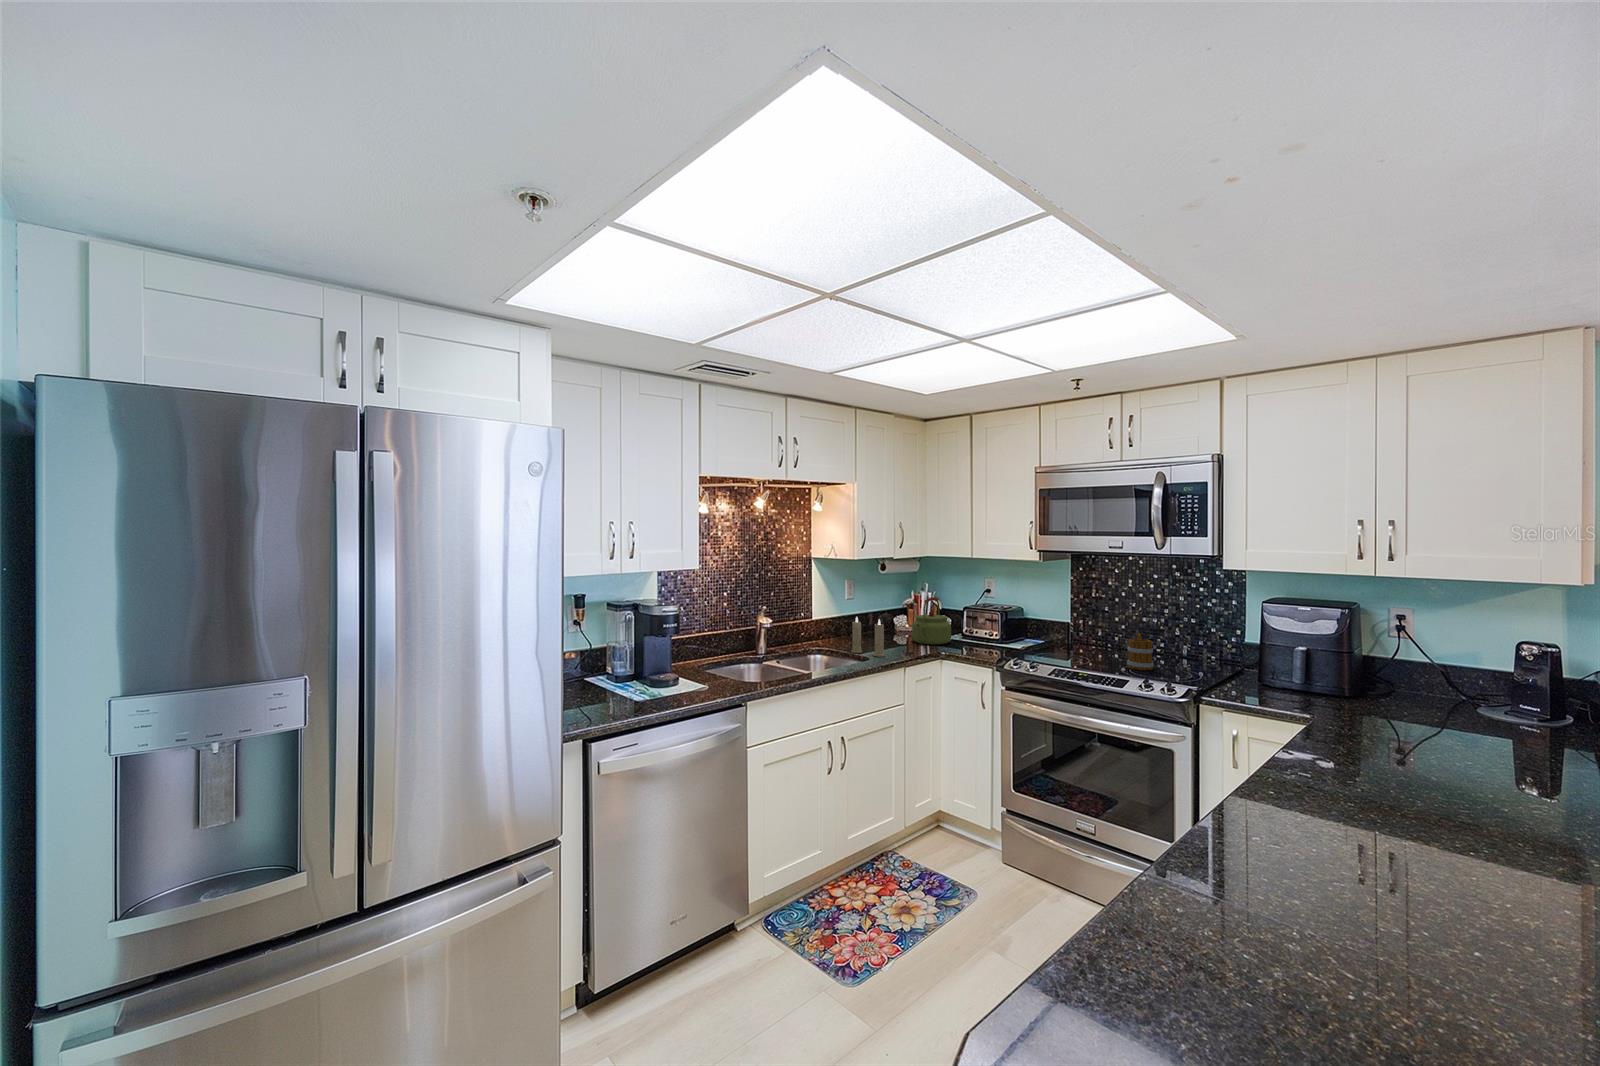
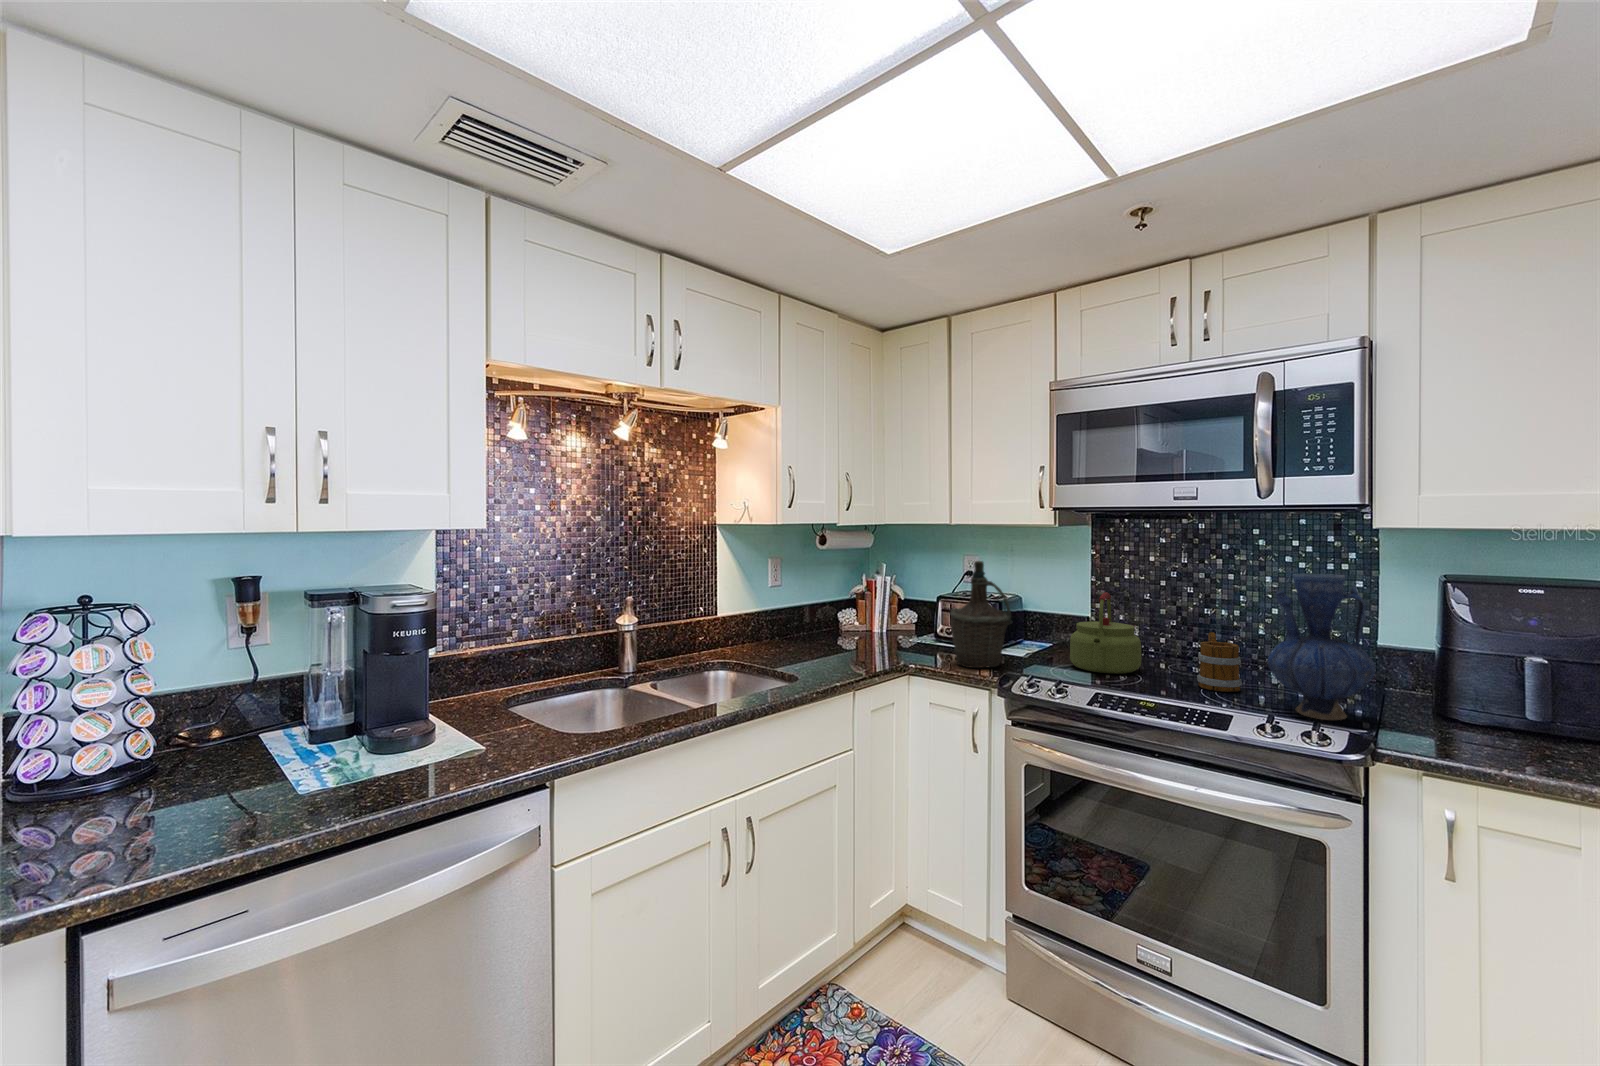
bottle: none [969,584,1010,655] -> present [950,561,1012,668]
kettle: present [912,597,951,645] -> present [1070,592,1141,674]
vase: none [1159,597,1218,685] -> present [1268,574,1376,720]
candle: present [851,617,885,657] -> none [771,610,824,675]

